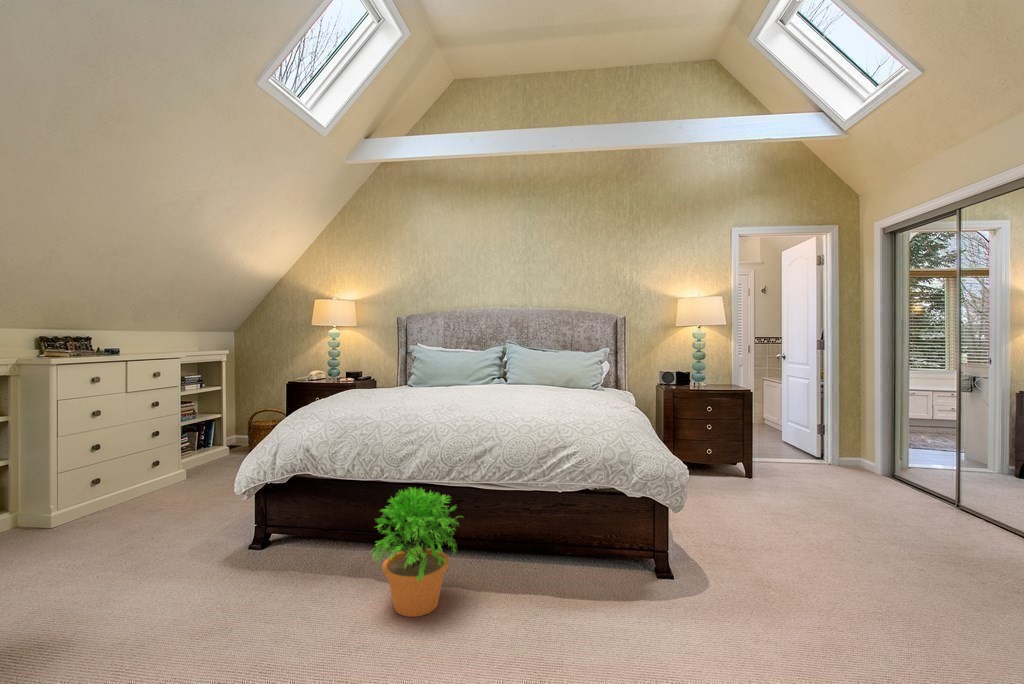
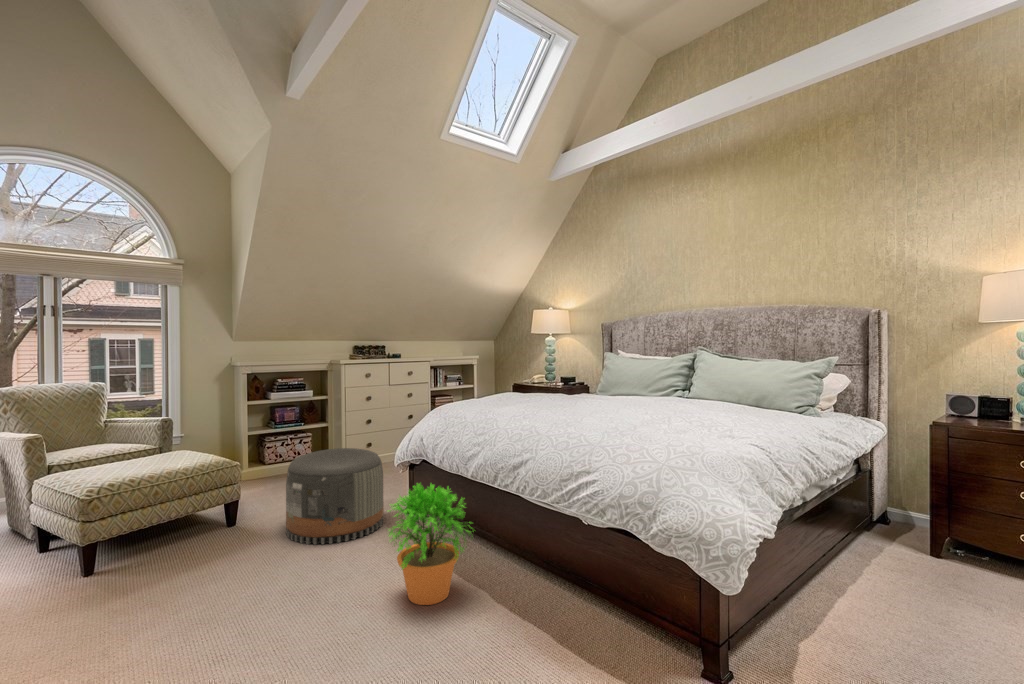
pouf: none [99,477,252,623] -> present [286,448,383,545]

